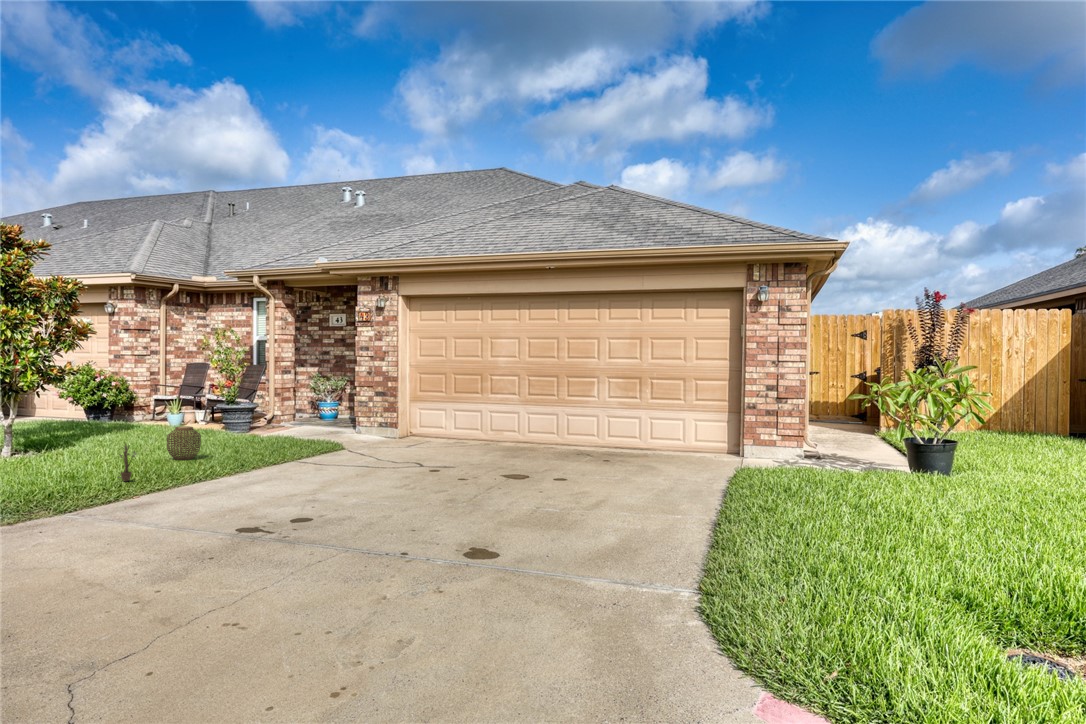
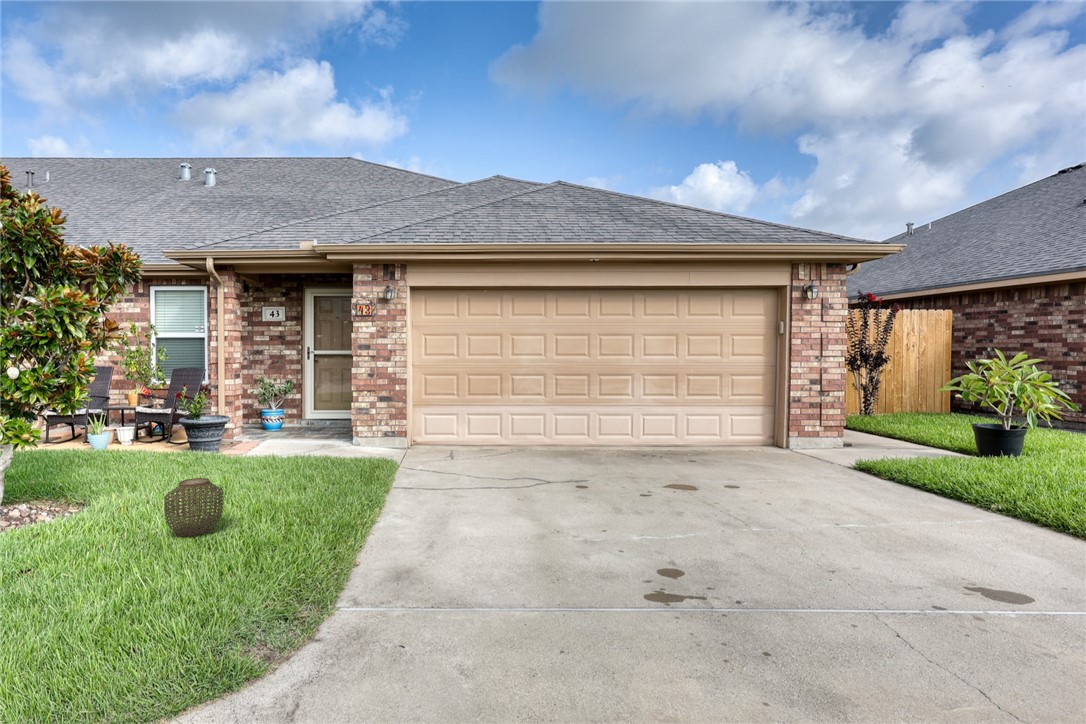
decorative plant: present [118,444,136,481] -> none [122,551,174,630]

